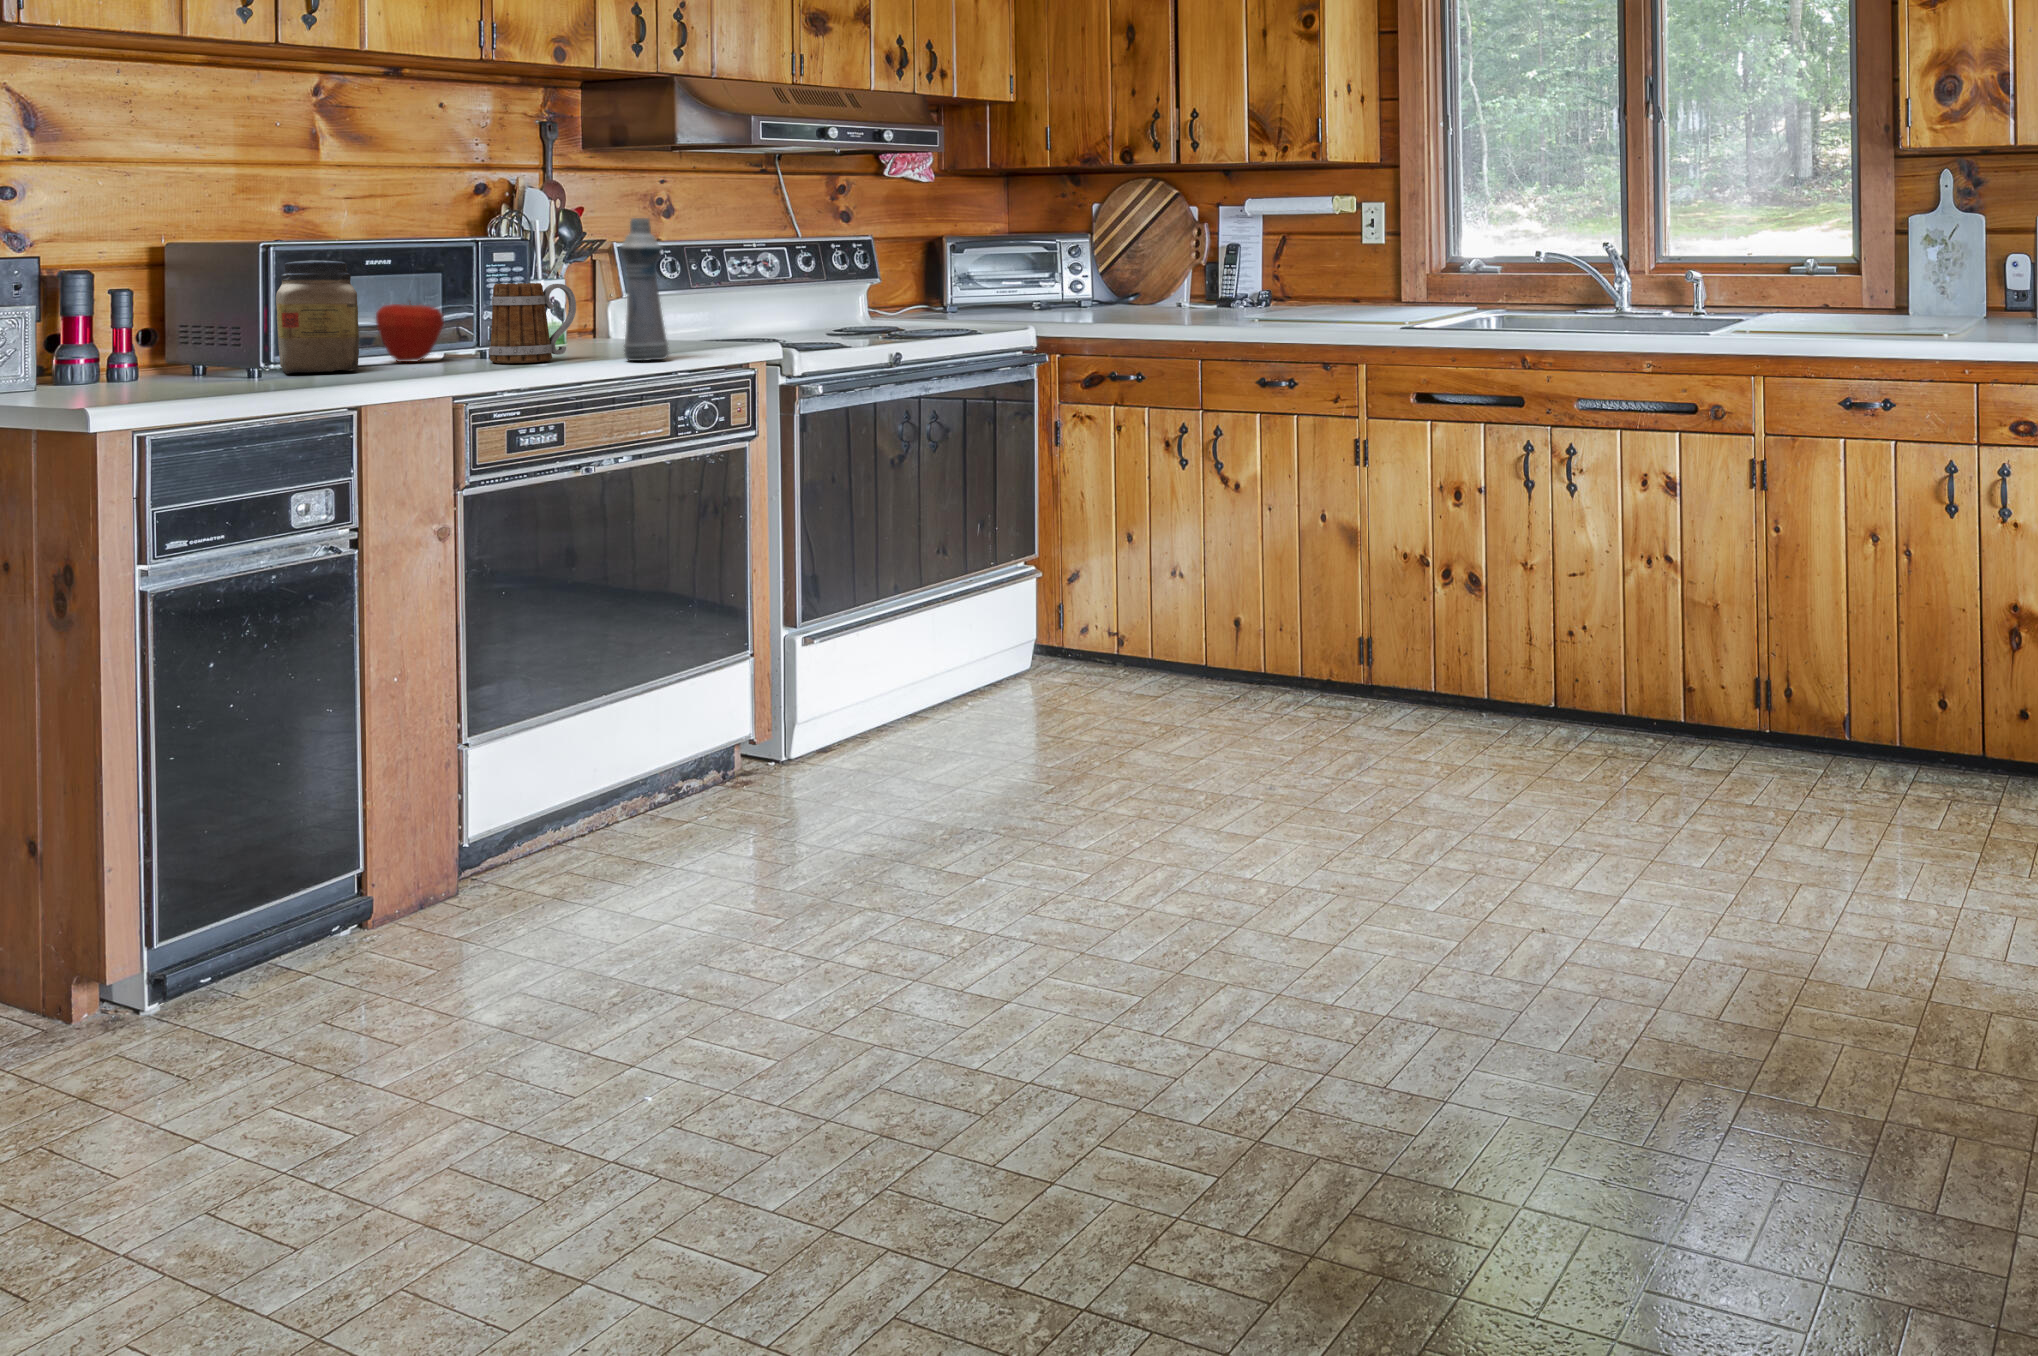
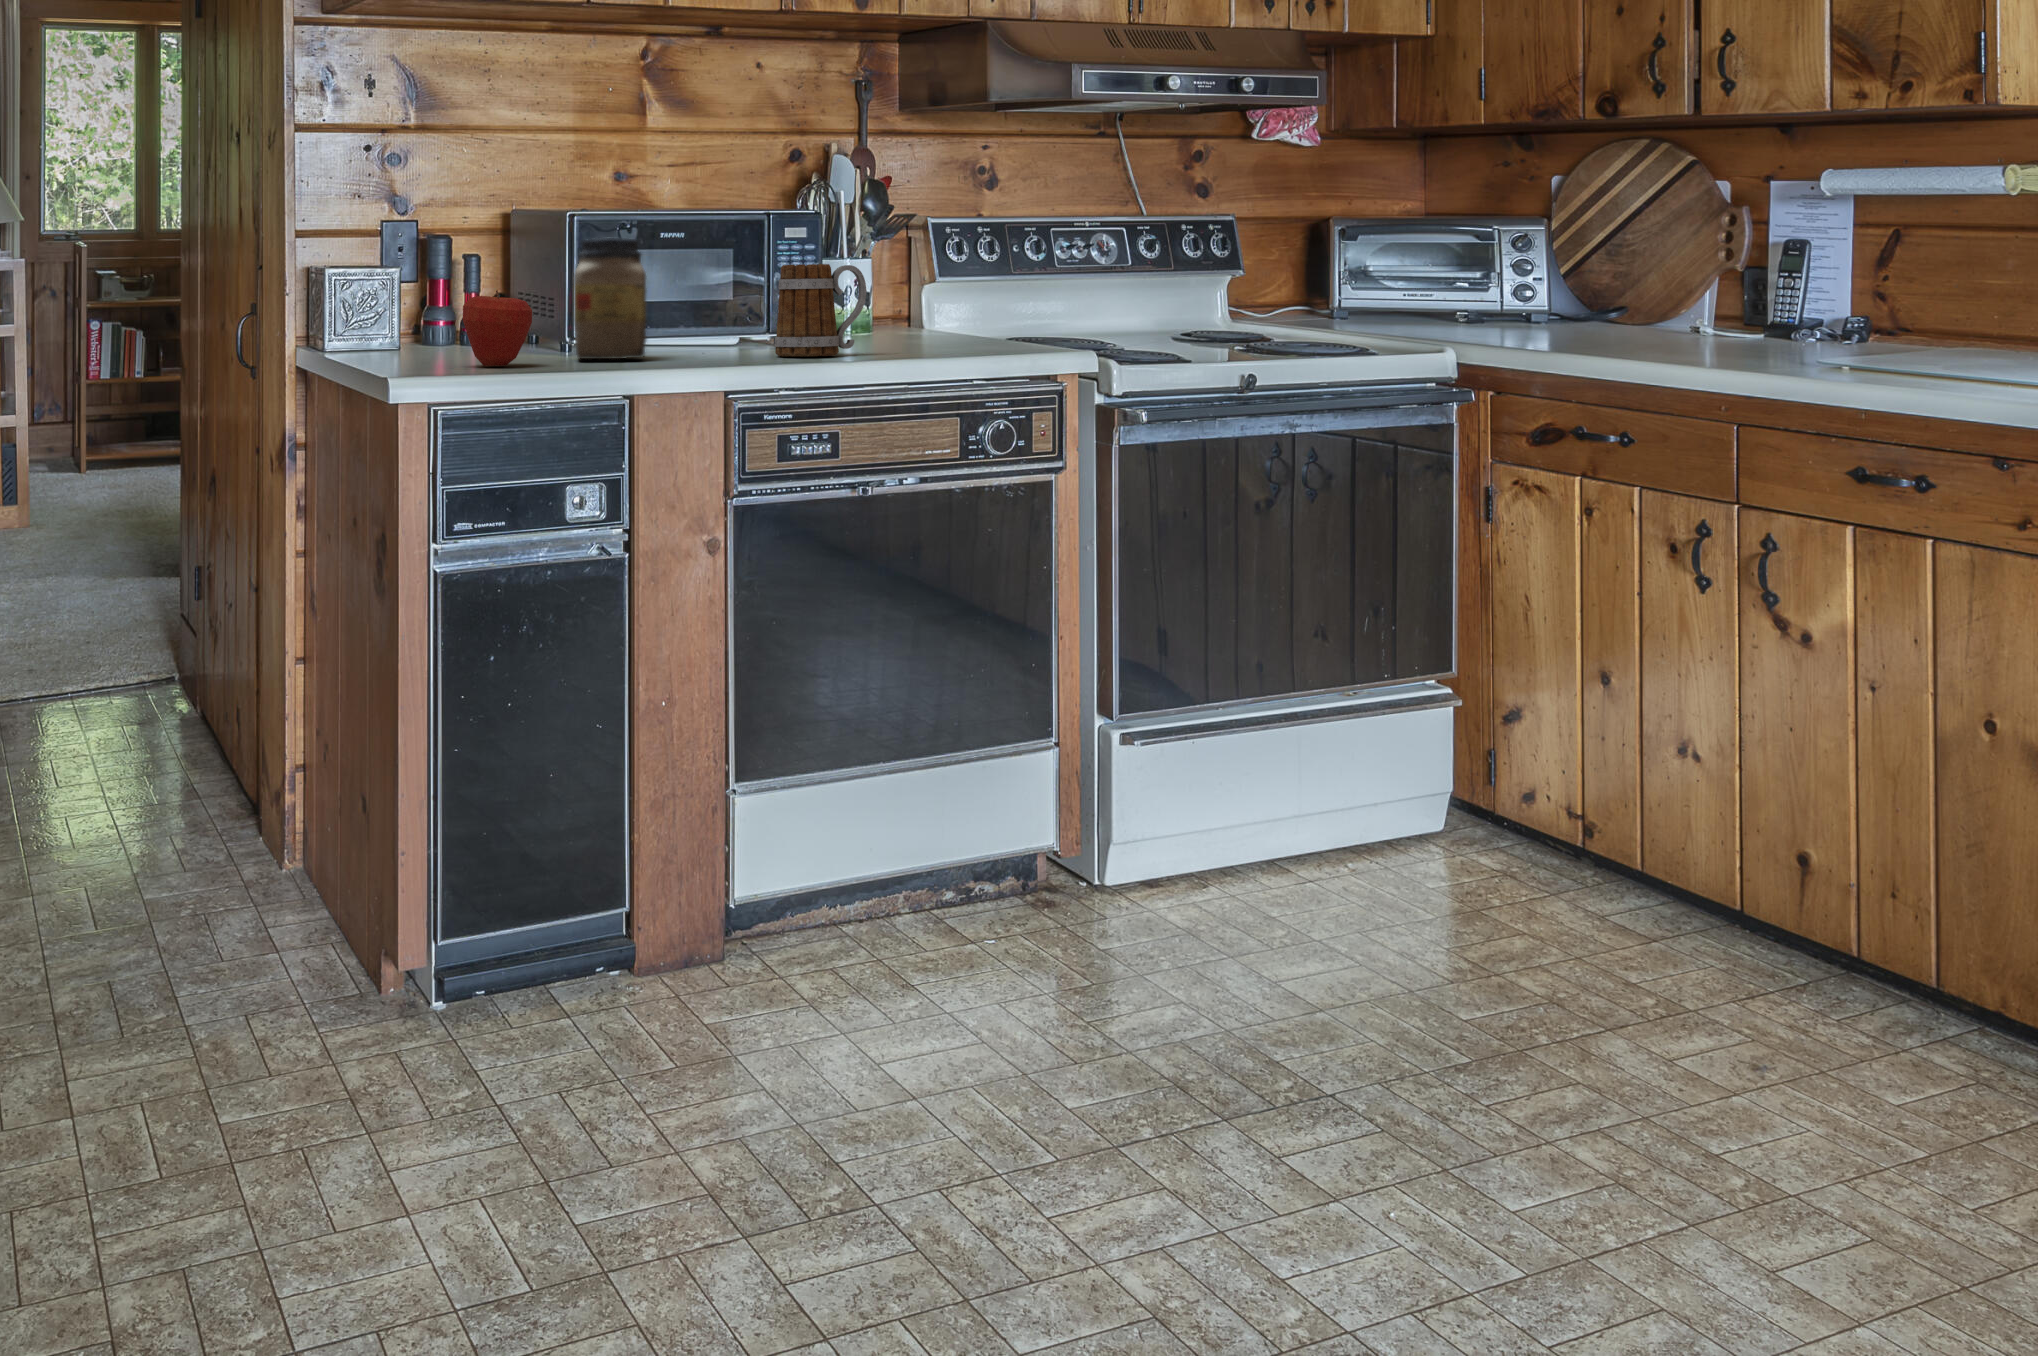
bottle: present [619,218,669,361] -> none [911,183,965,357]
apple: present [376,301,444,362] -> present [463,290,532,366]

